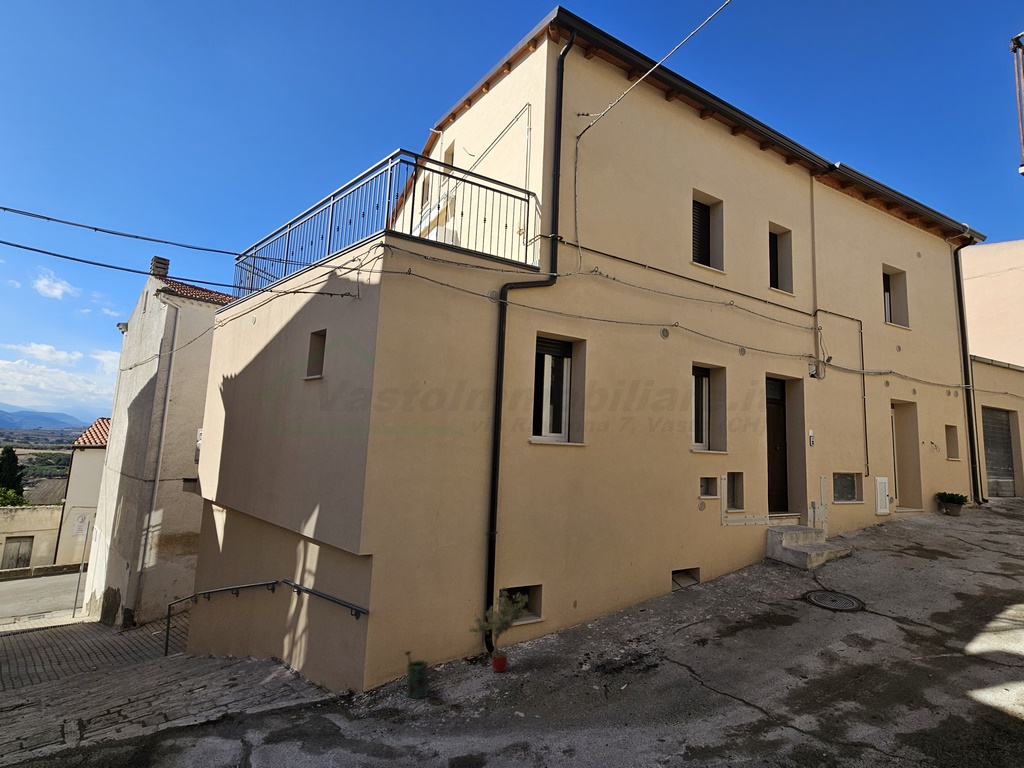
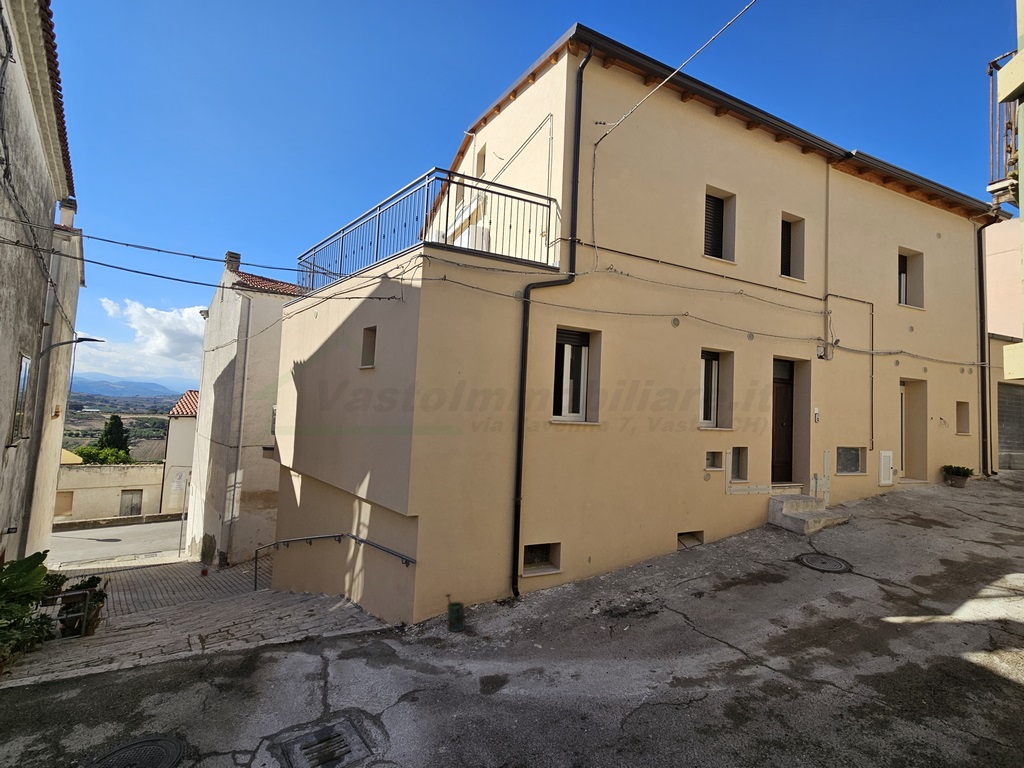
potted tree: present [470,587,528,672] -> present [200,544,216,576]

